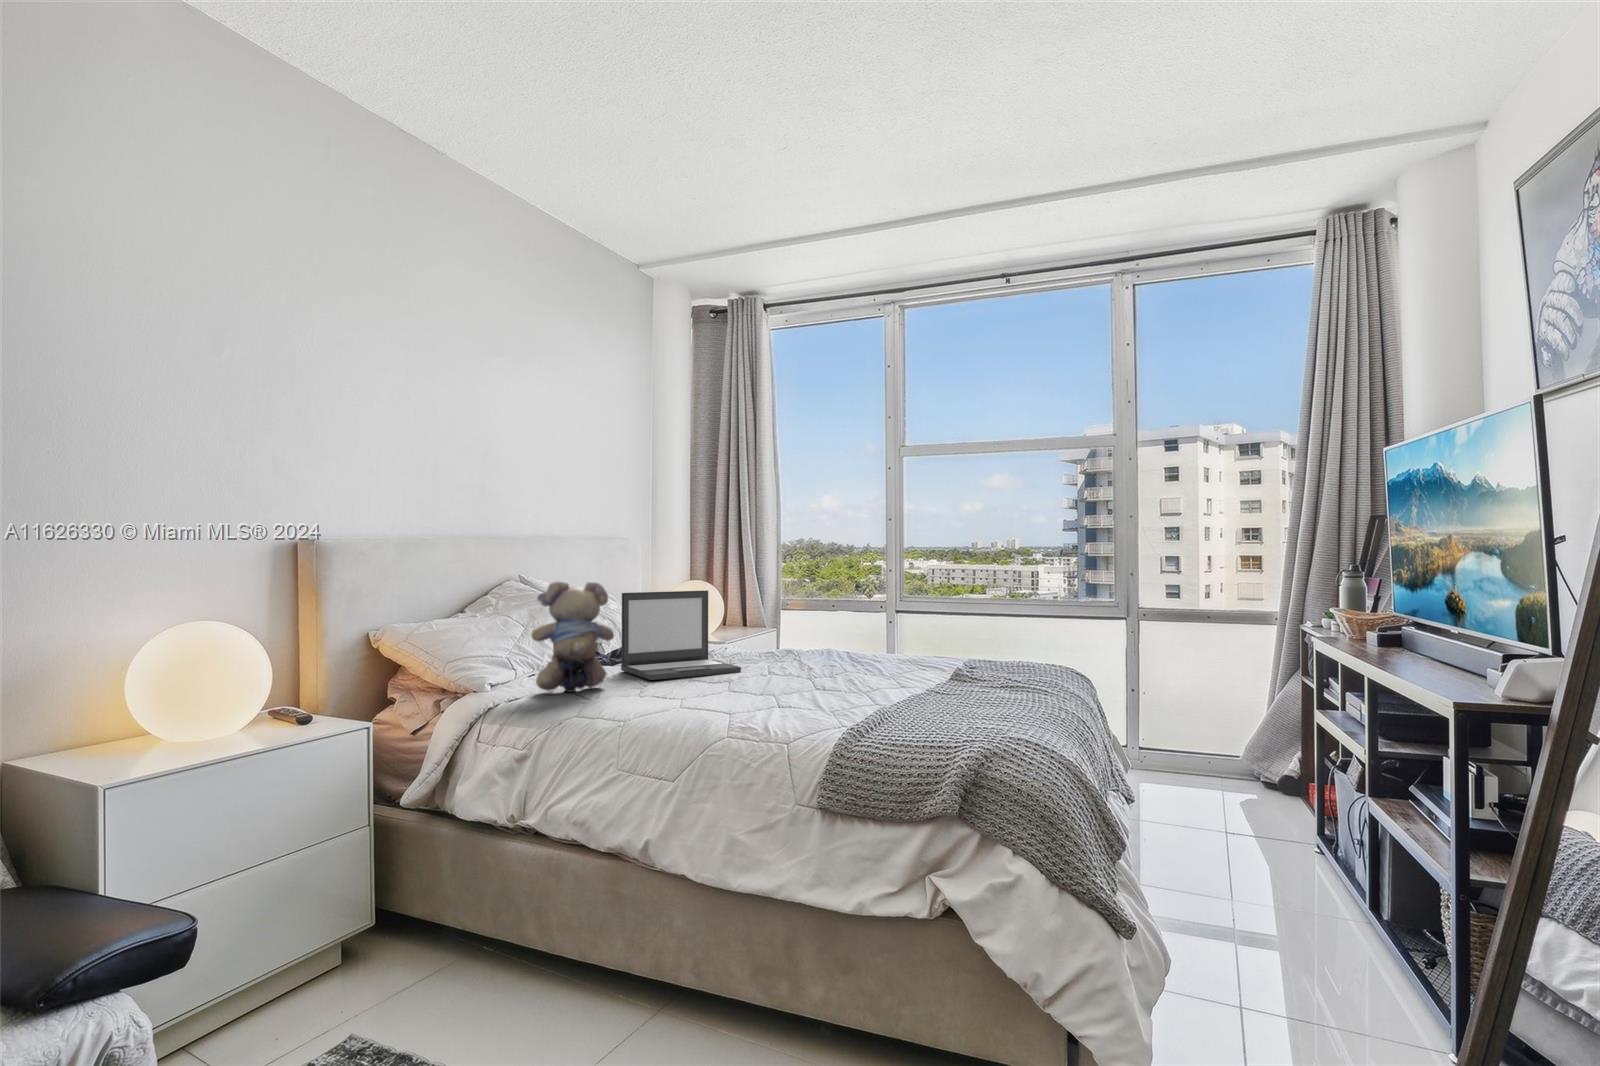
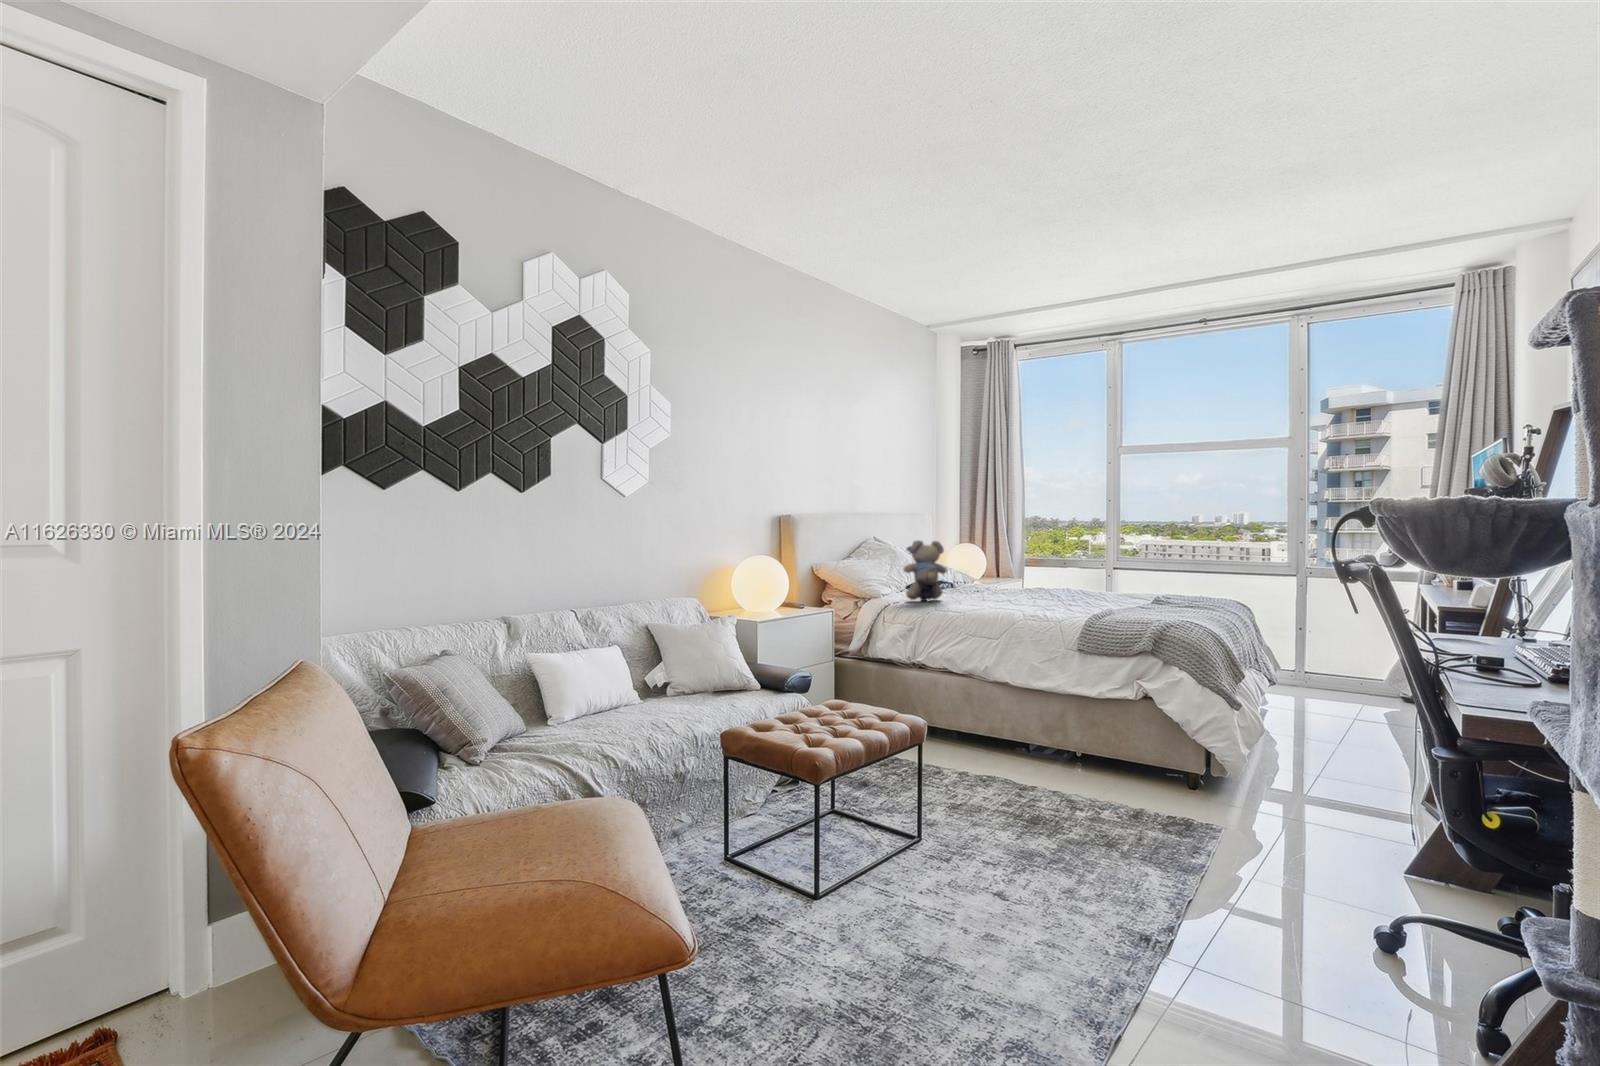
laptop: present [621,590,741,680] -> none [942,548,1016,598]

